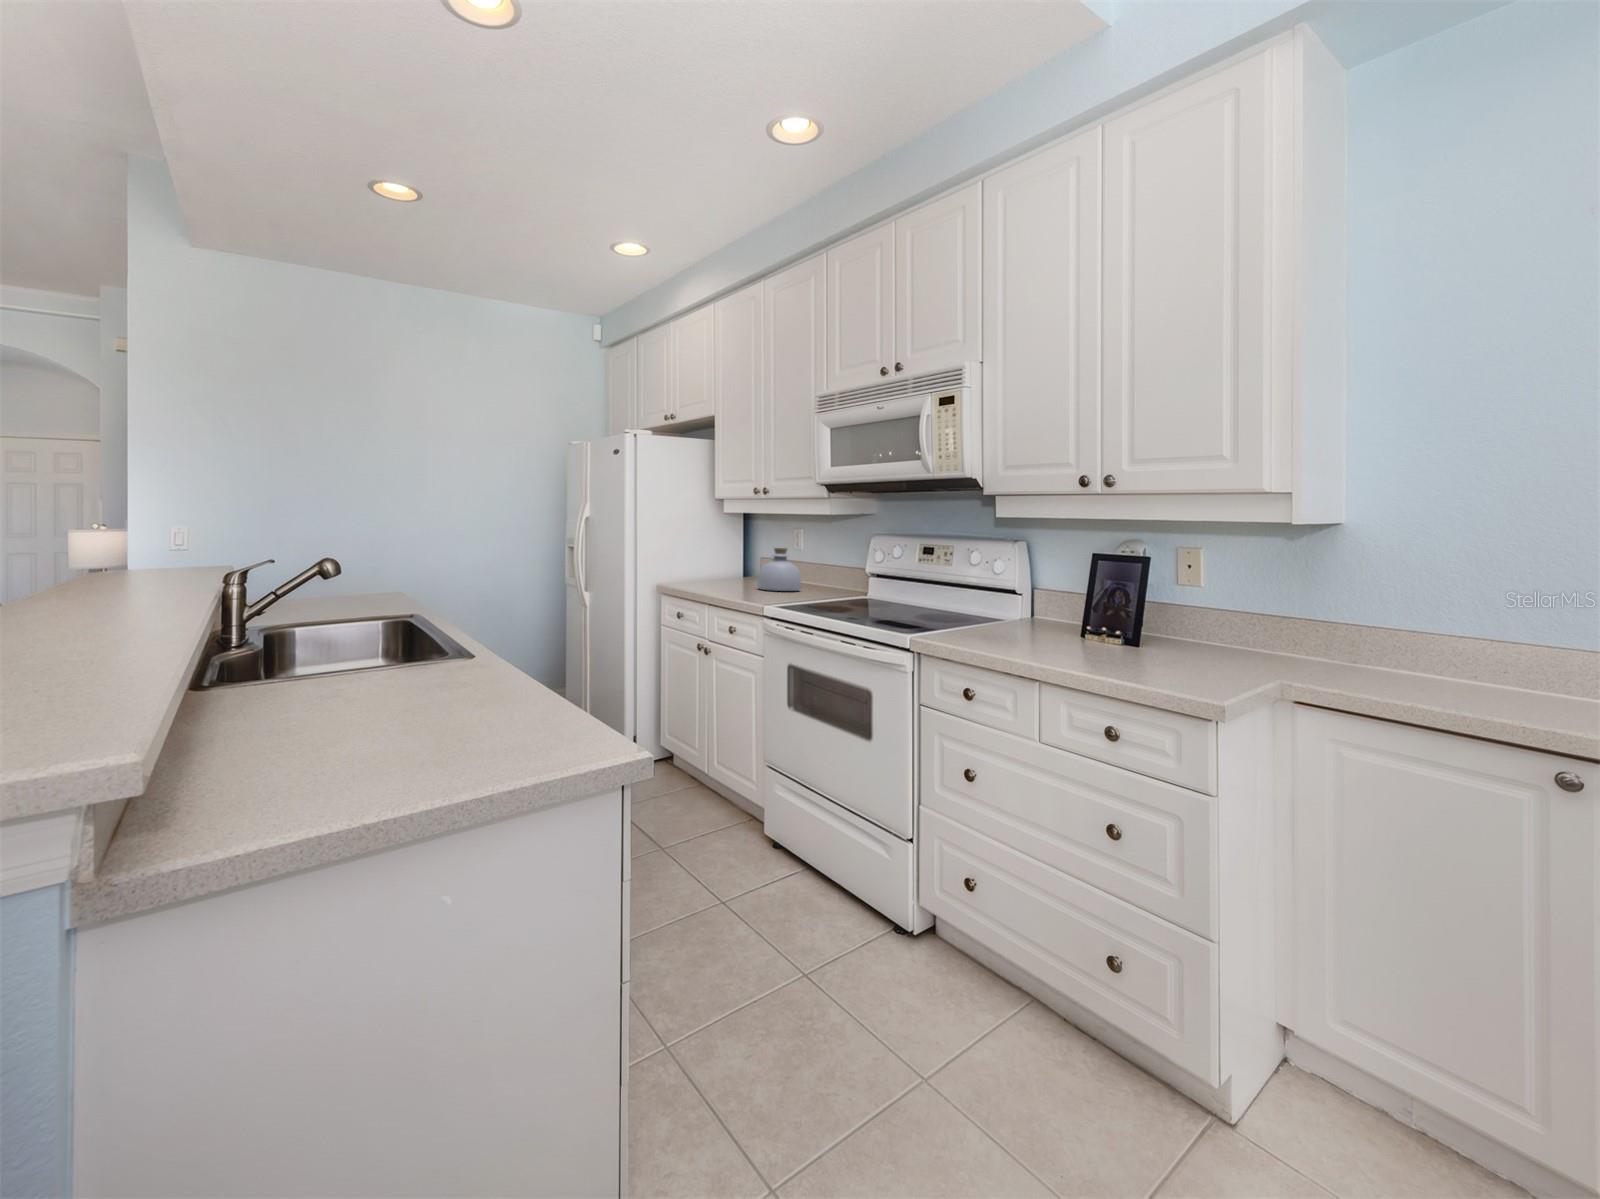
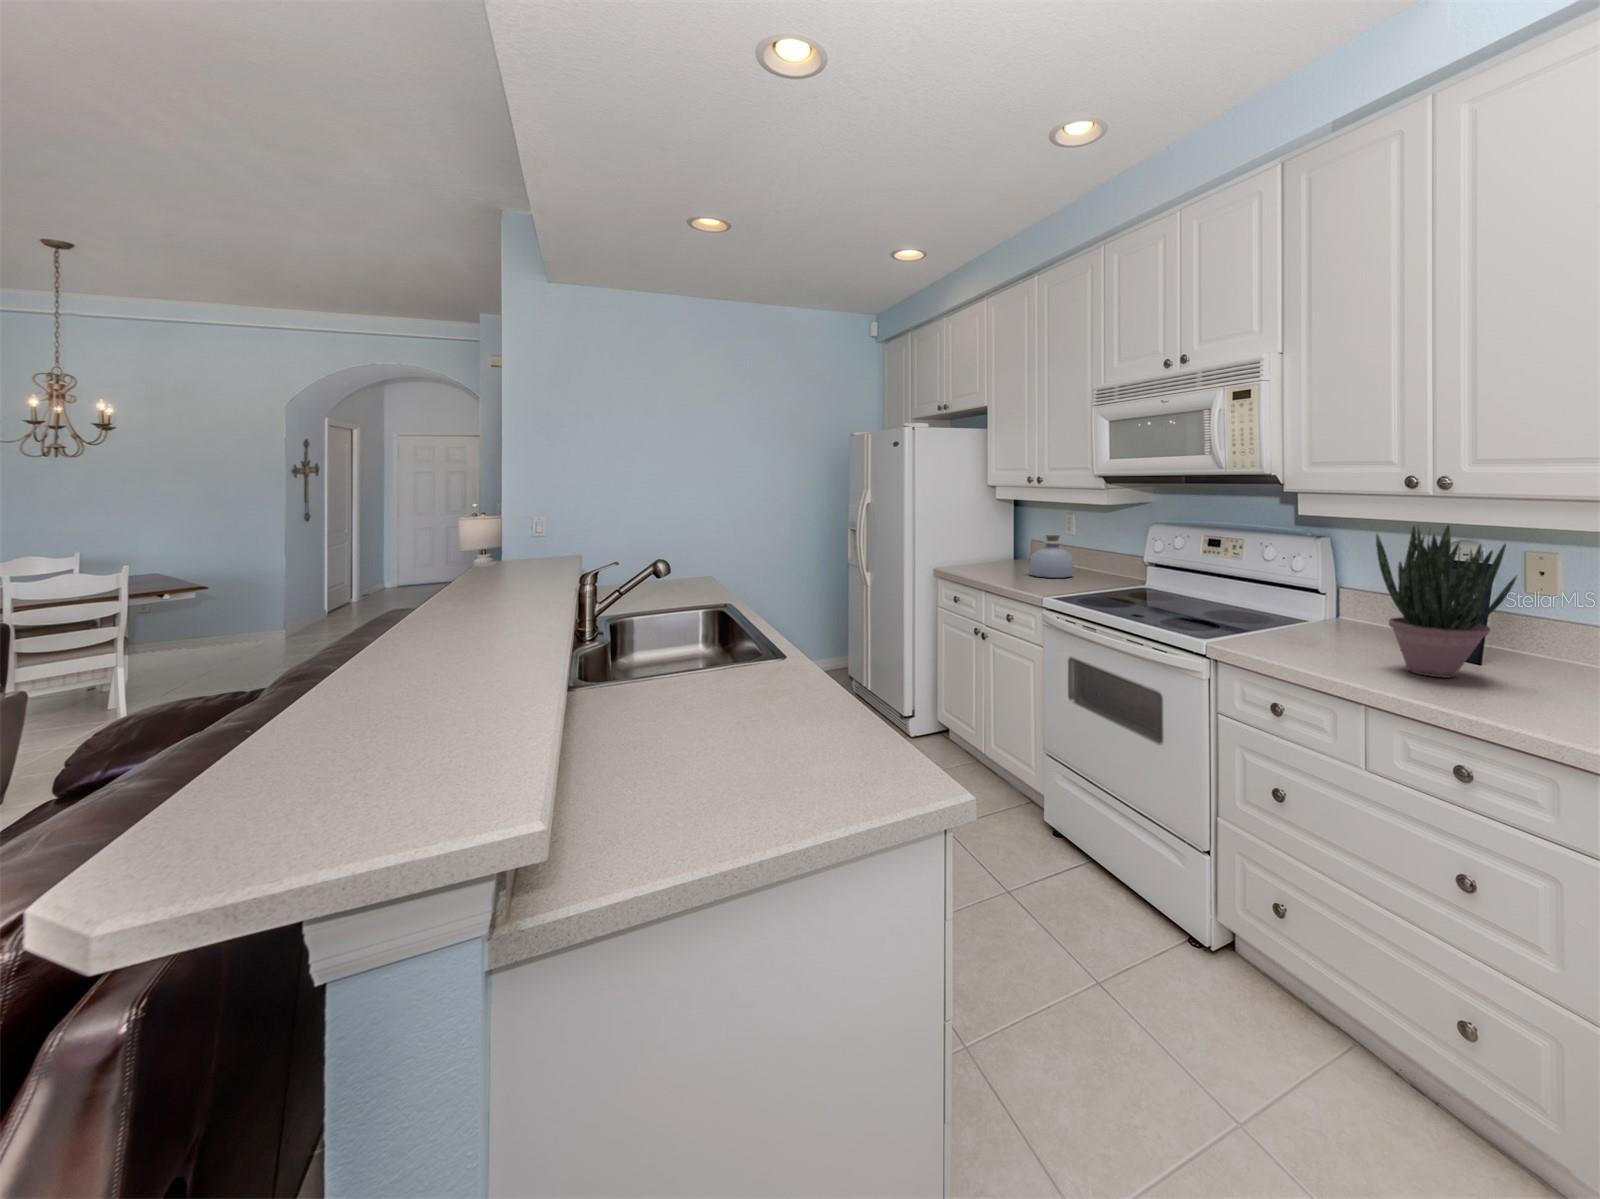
potted plant: none [1061,514,1166,656] -> present [1376,525,1517,677]

